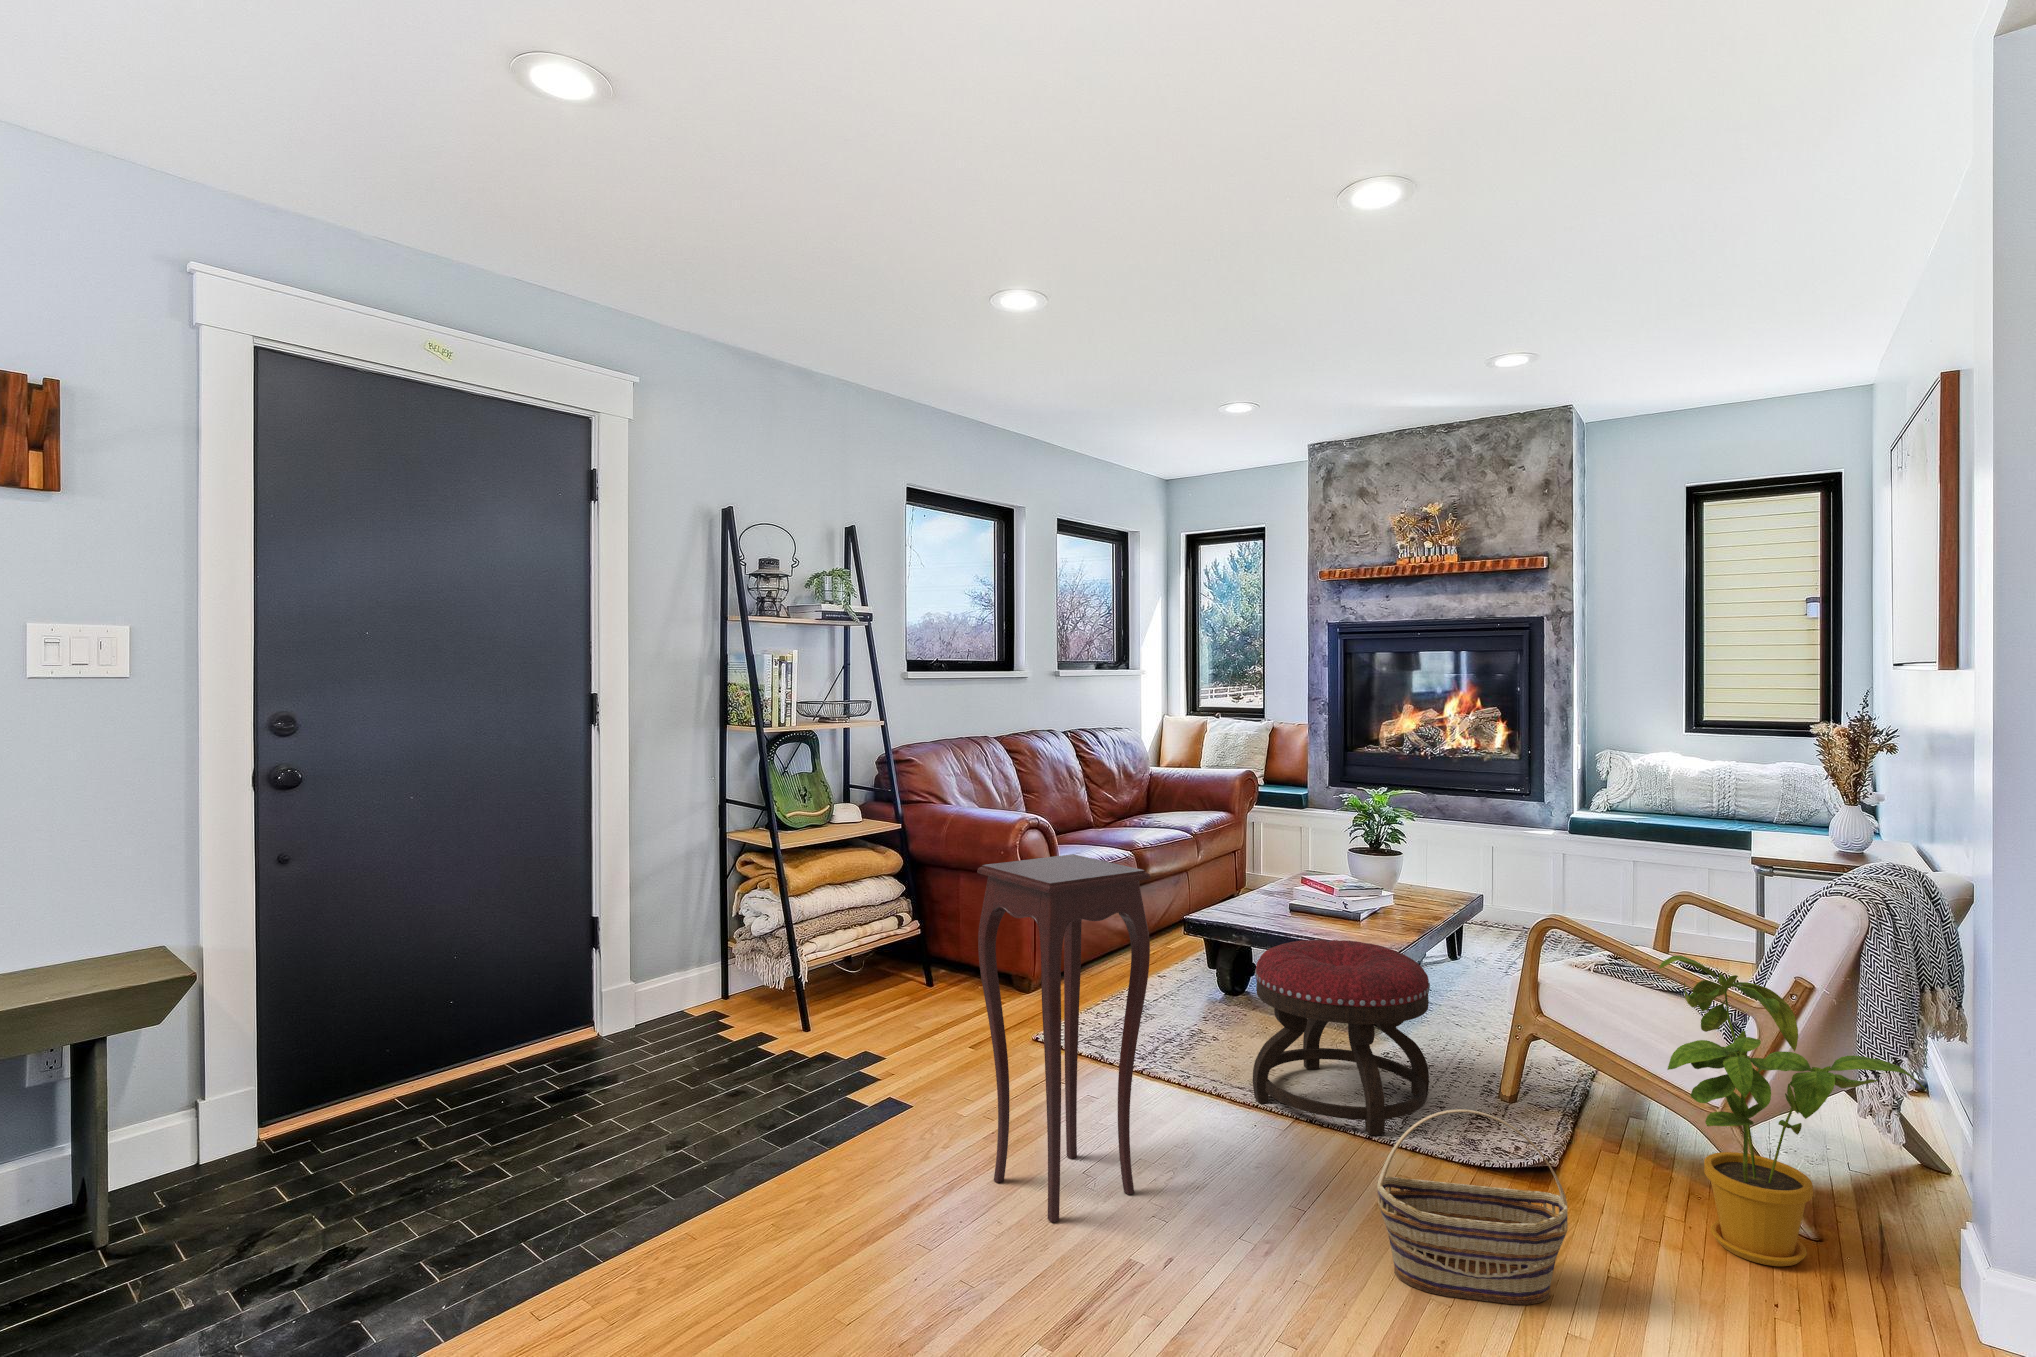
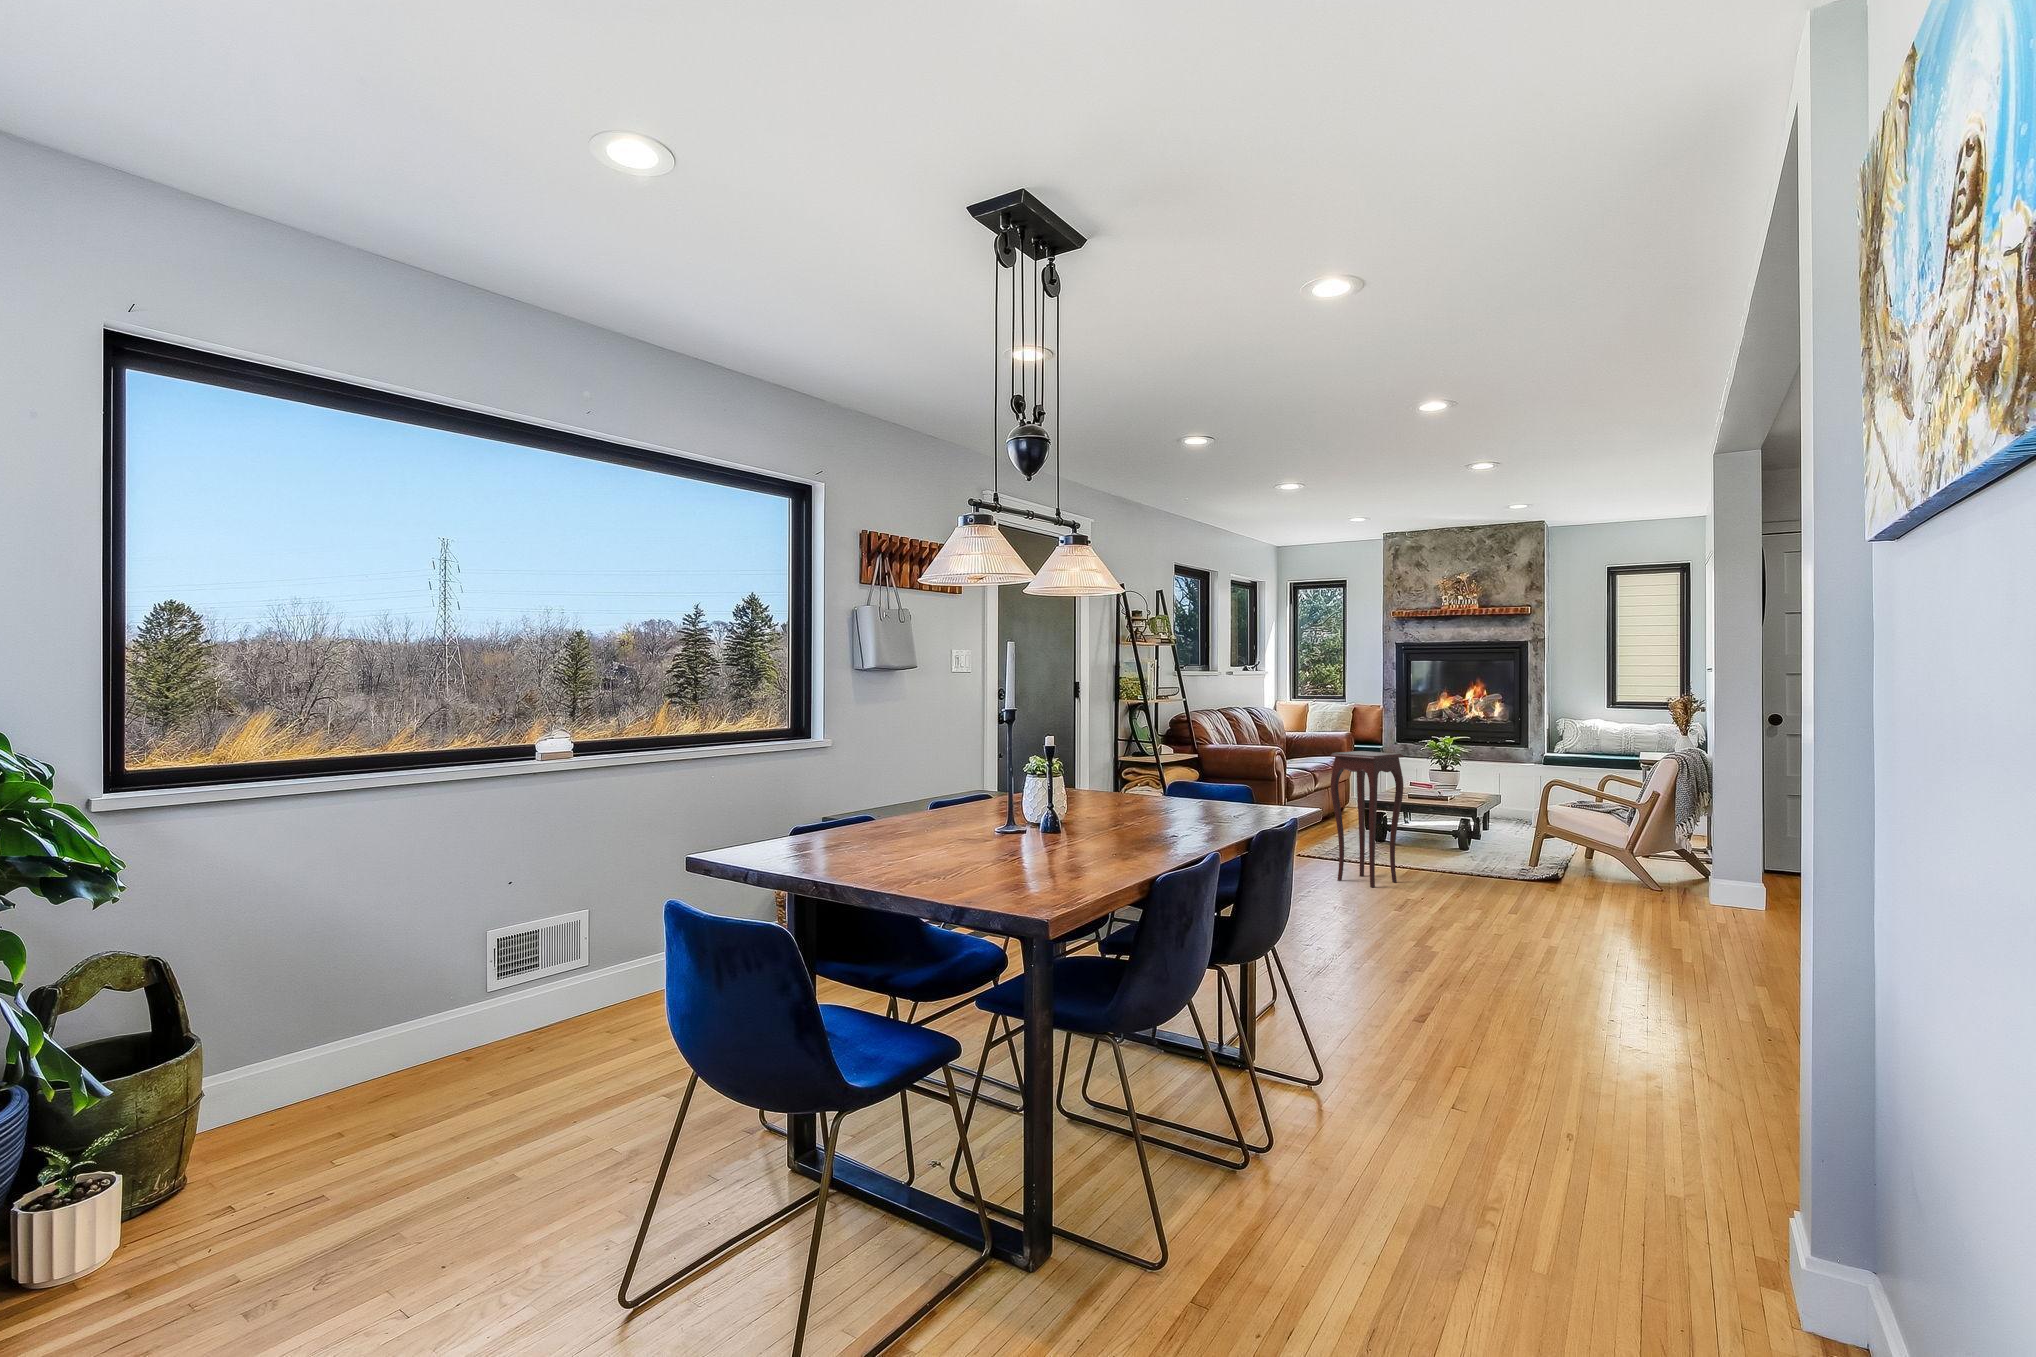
ottoman: present [1253,940,1430,1135] -> none [1421,797,1502,871]
house plant: present [1659,955,1926,1266] -> none [1602,786,1698,892]
basket: present [1378,1109,1568,1304] -> none [1502,834,1572,898]

